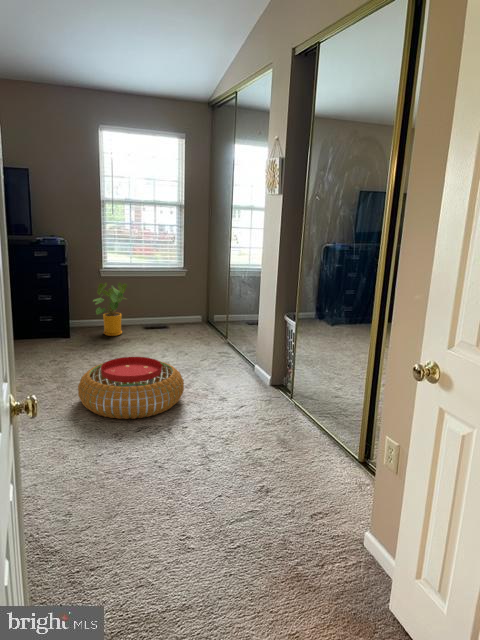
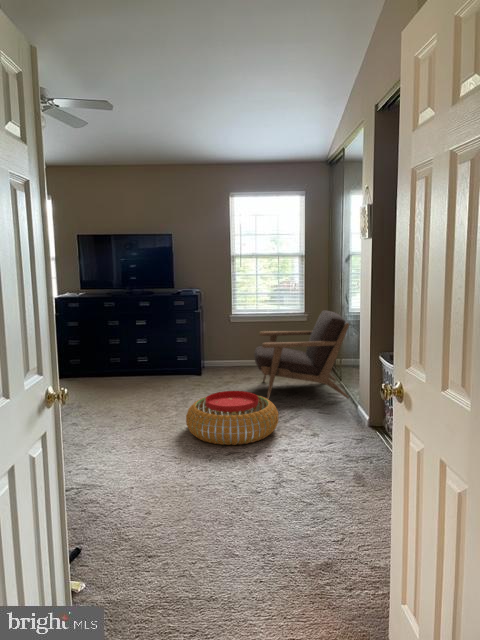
armchair: none [137,266,243,365] -> present [254,311,349,399]
house plant: present [93,283,127,336] -> none [218,327,252,375]

